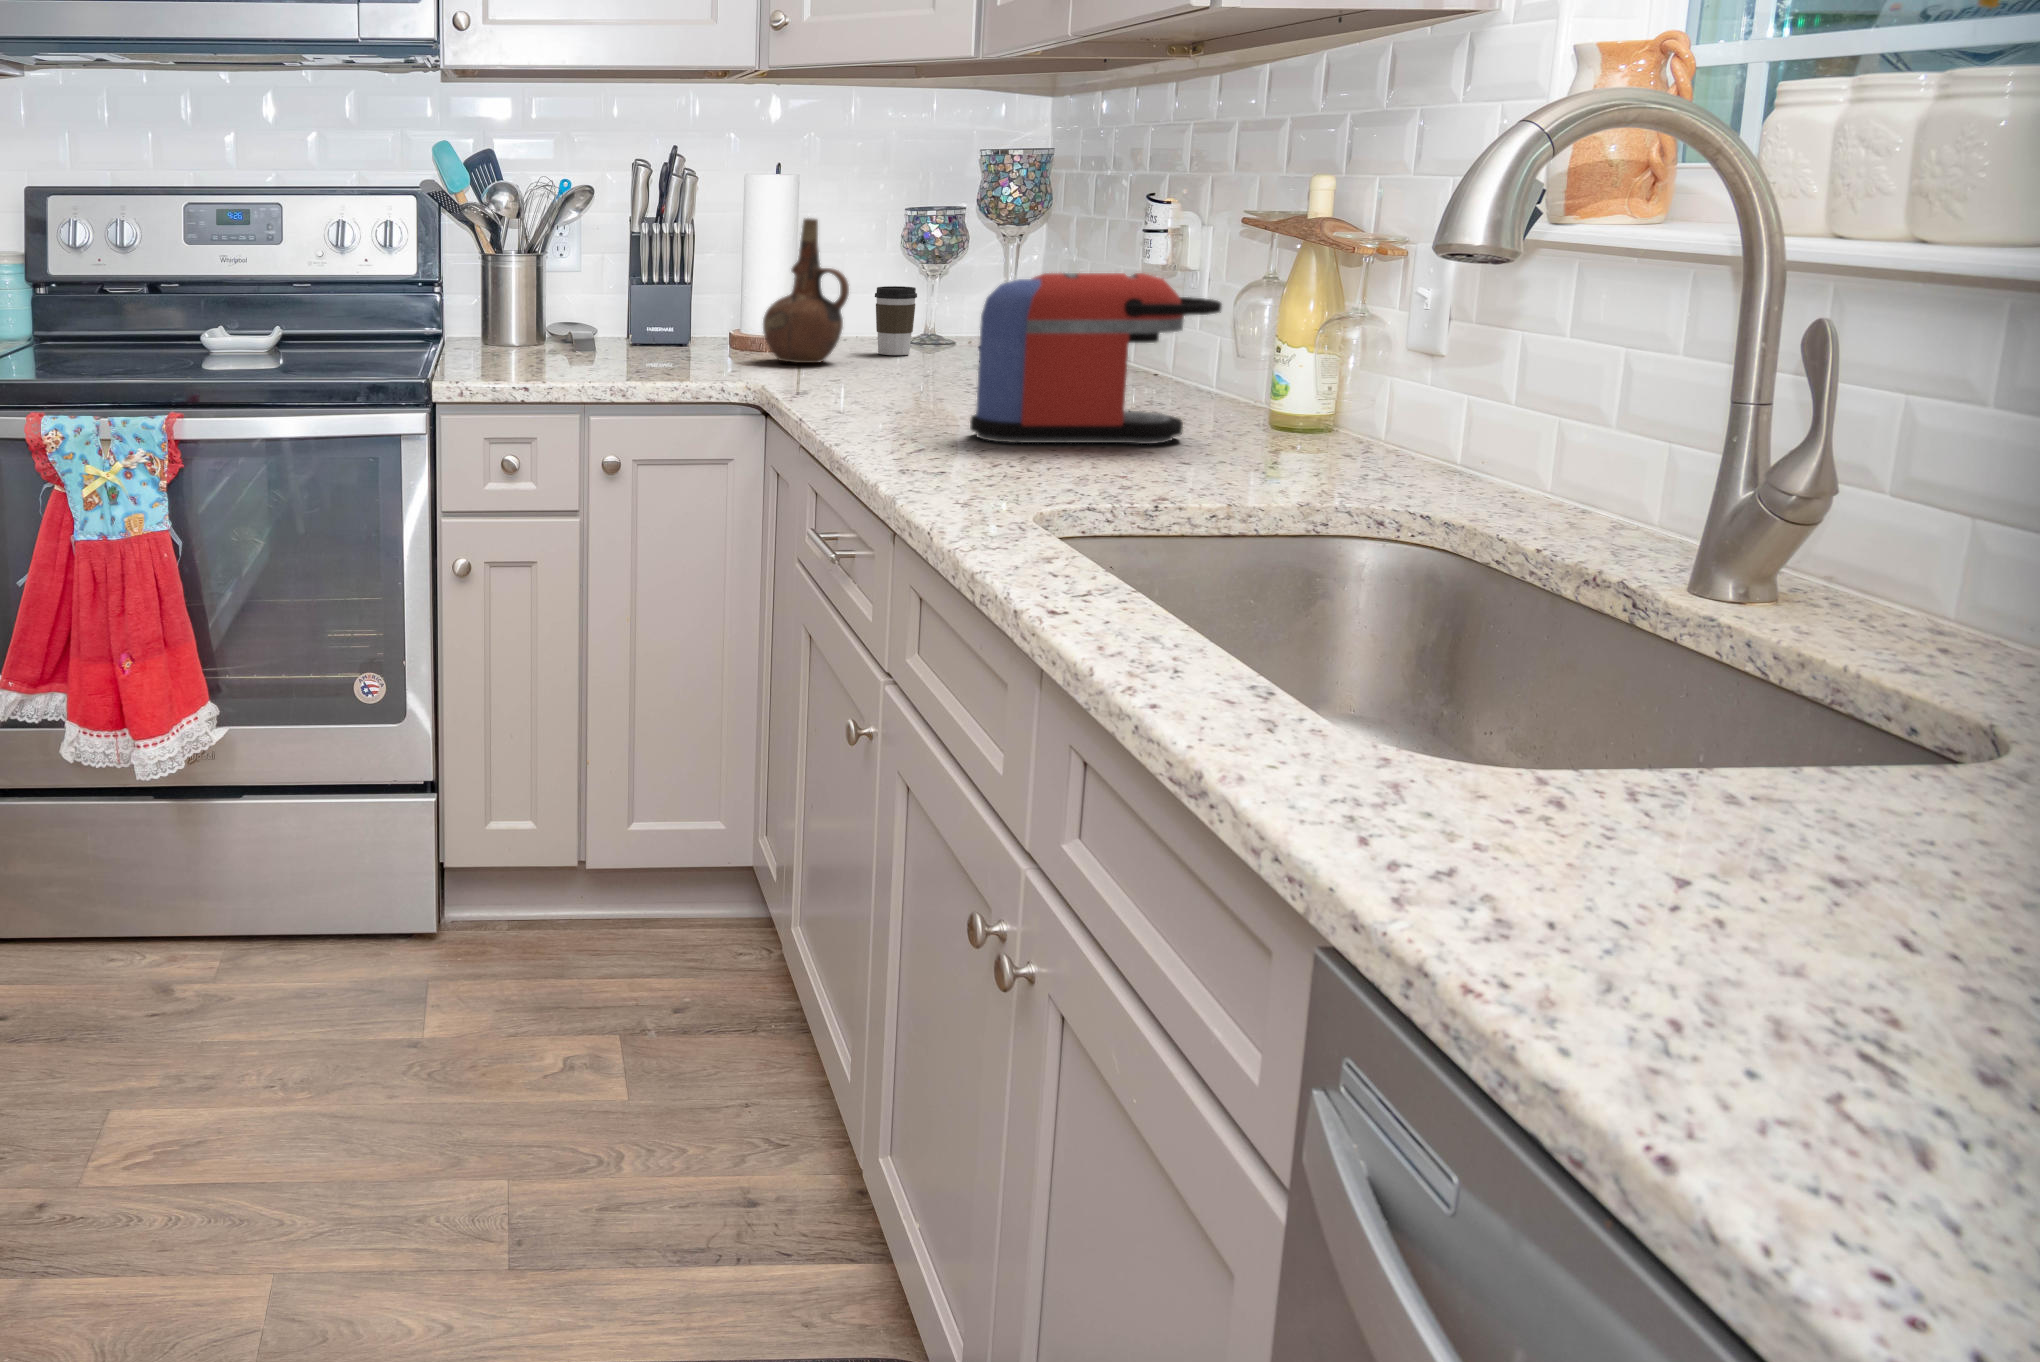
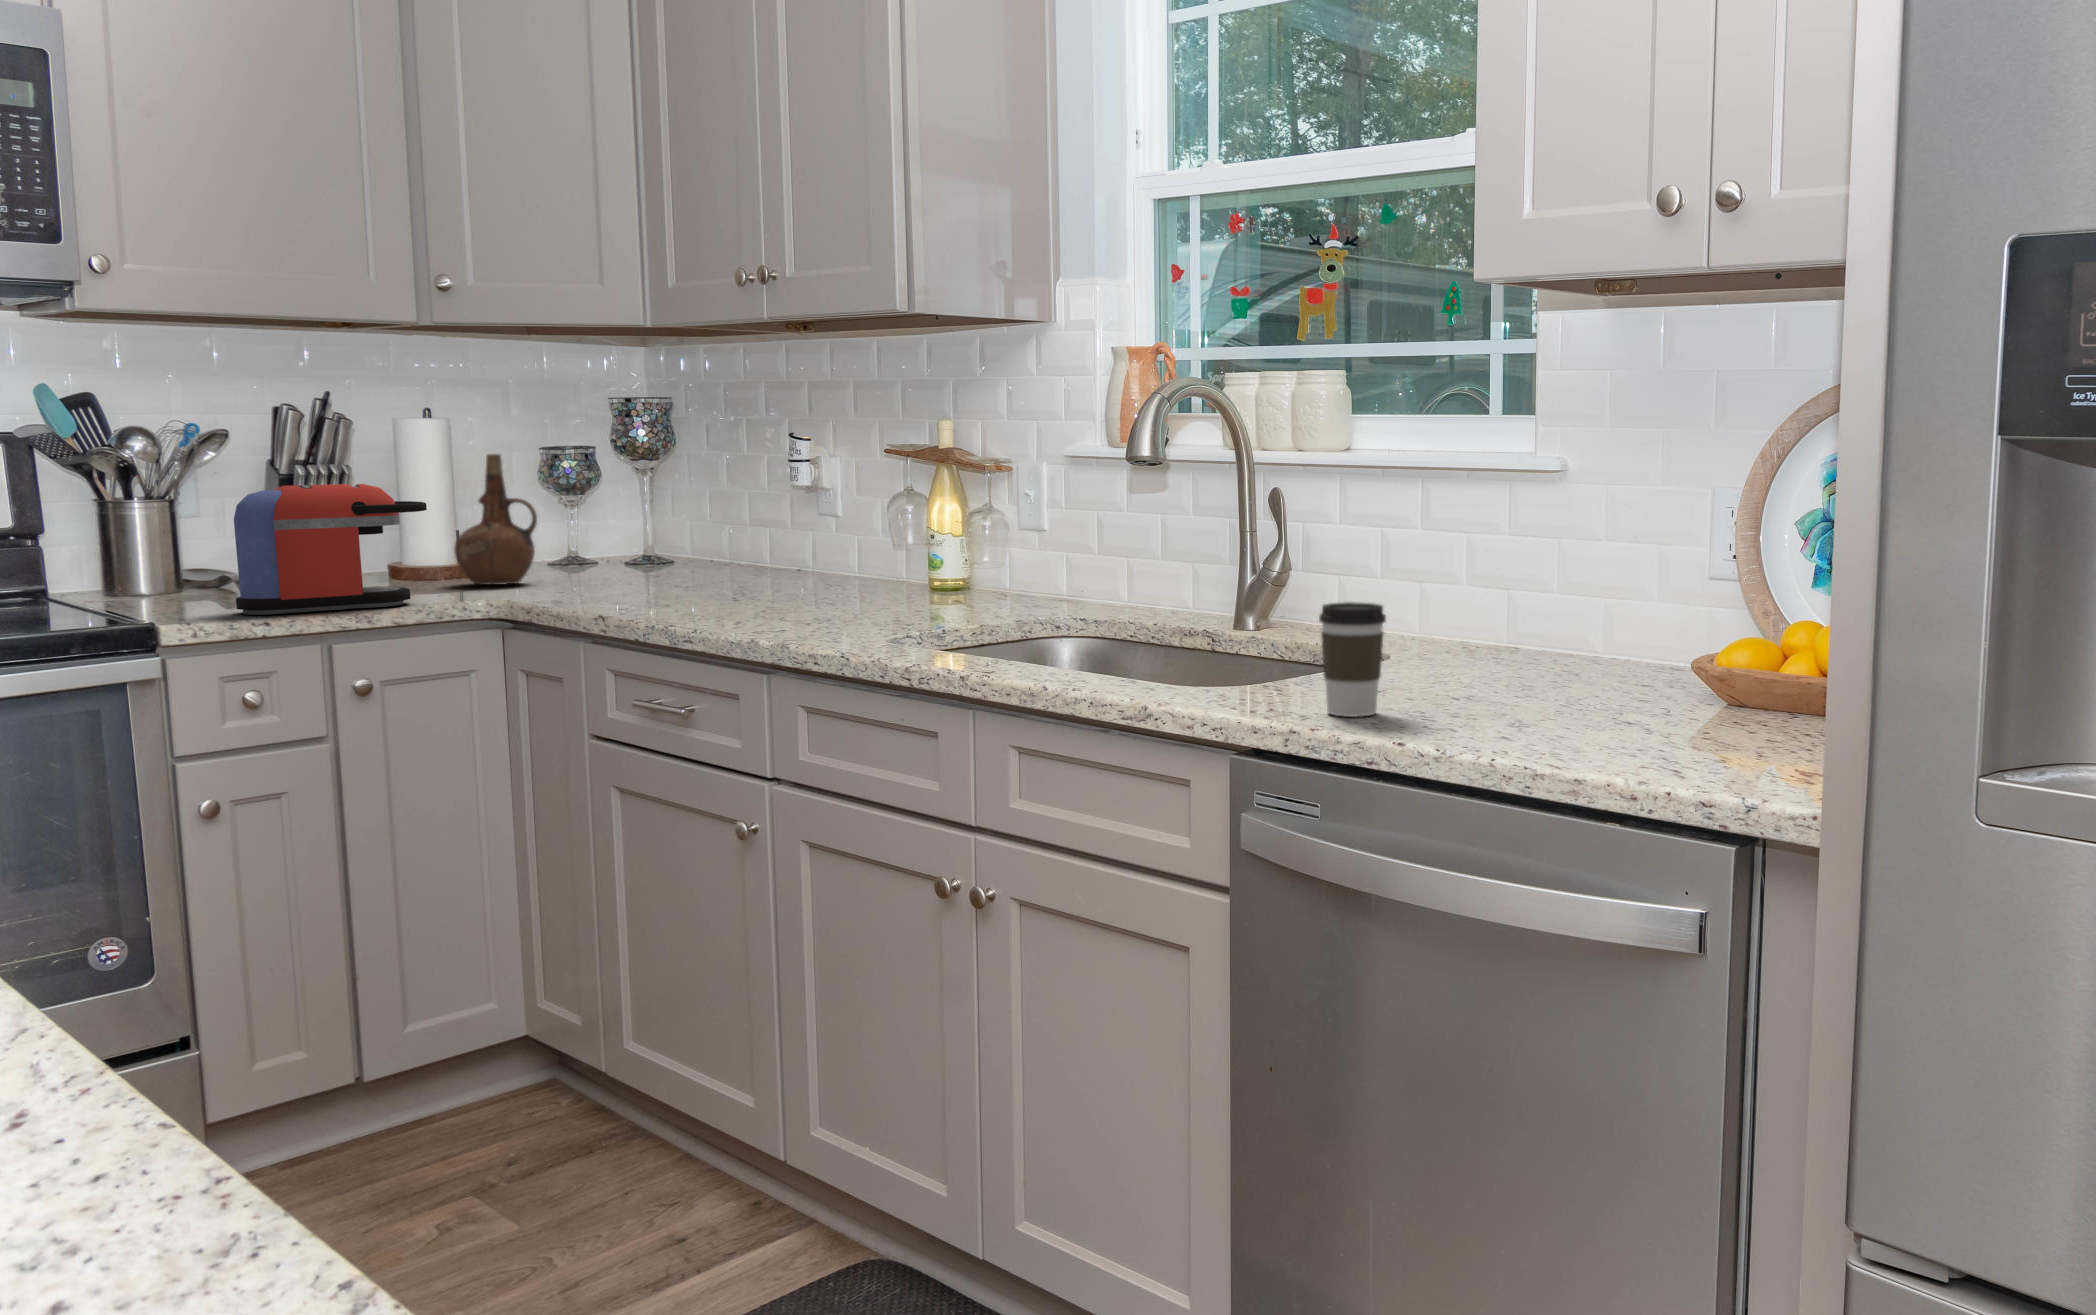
coffee maker: present [970,273,1222,444] -> present [234,484,427,615]
coffee cup: present [875,286,917,355] -> present [1319,602,1386,717]

